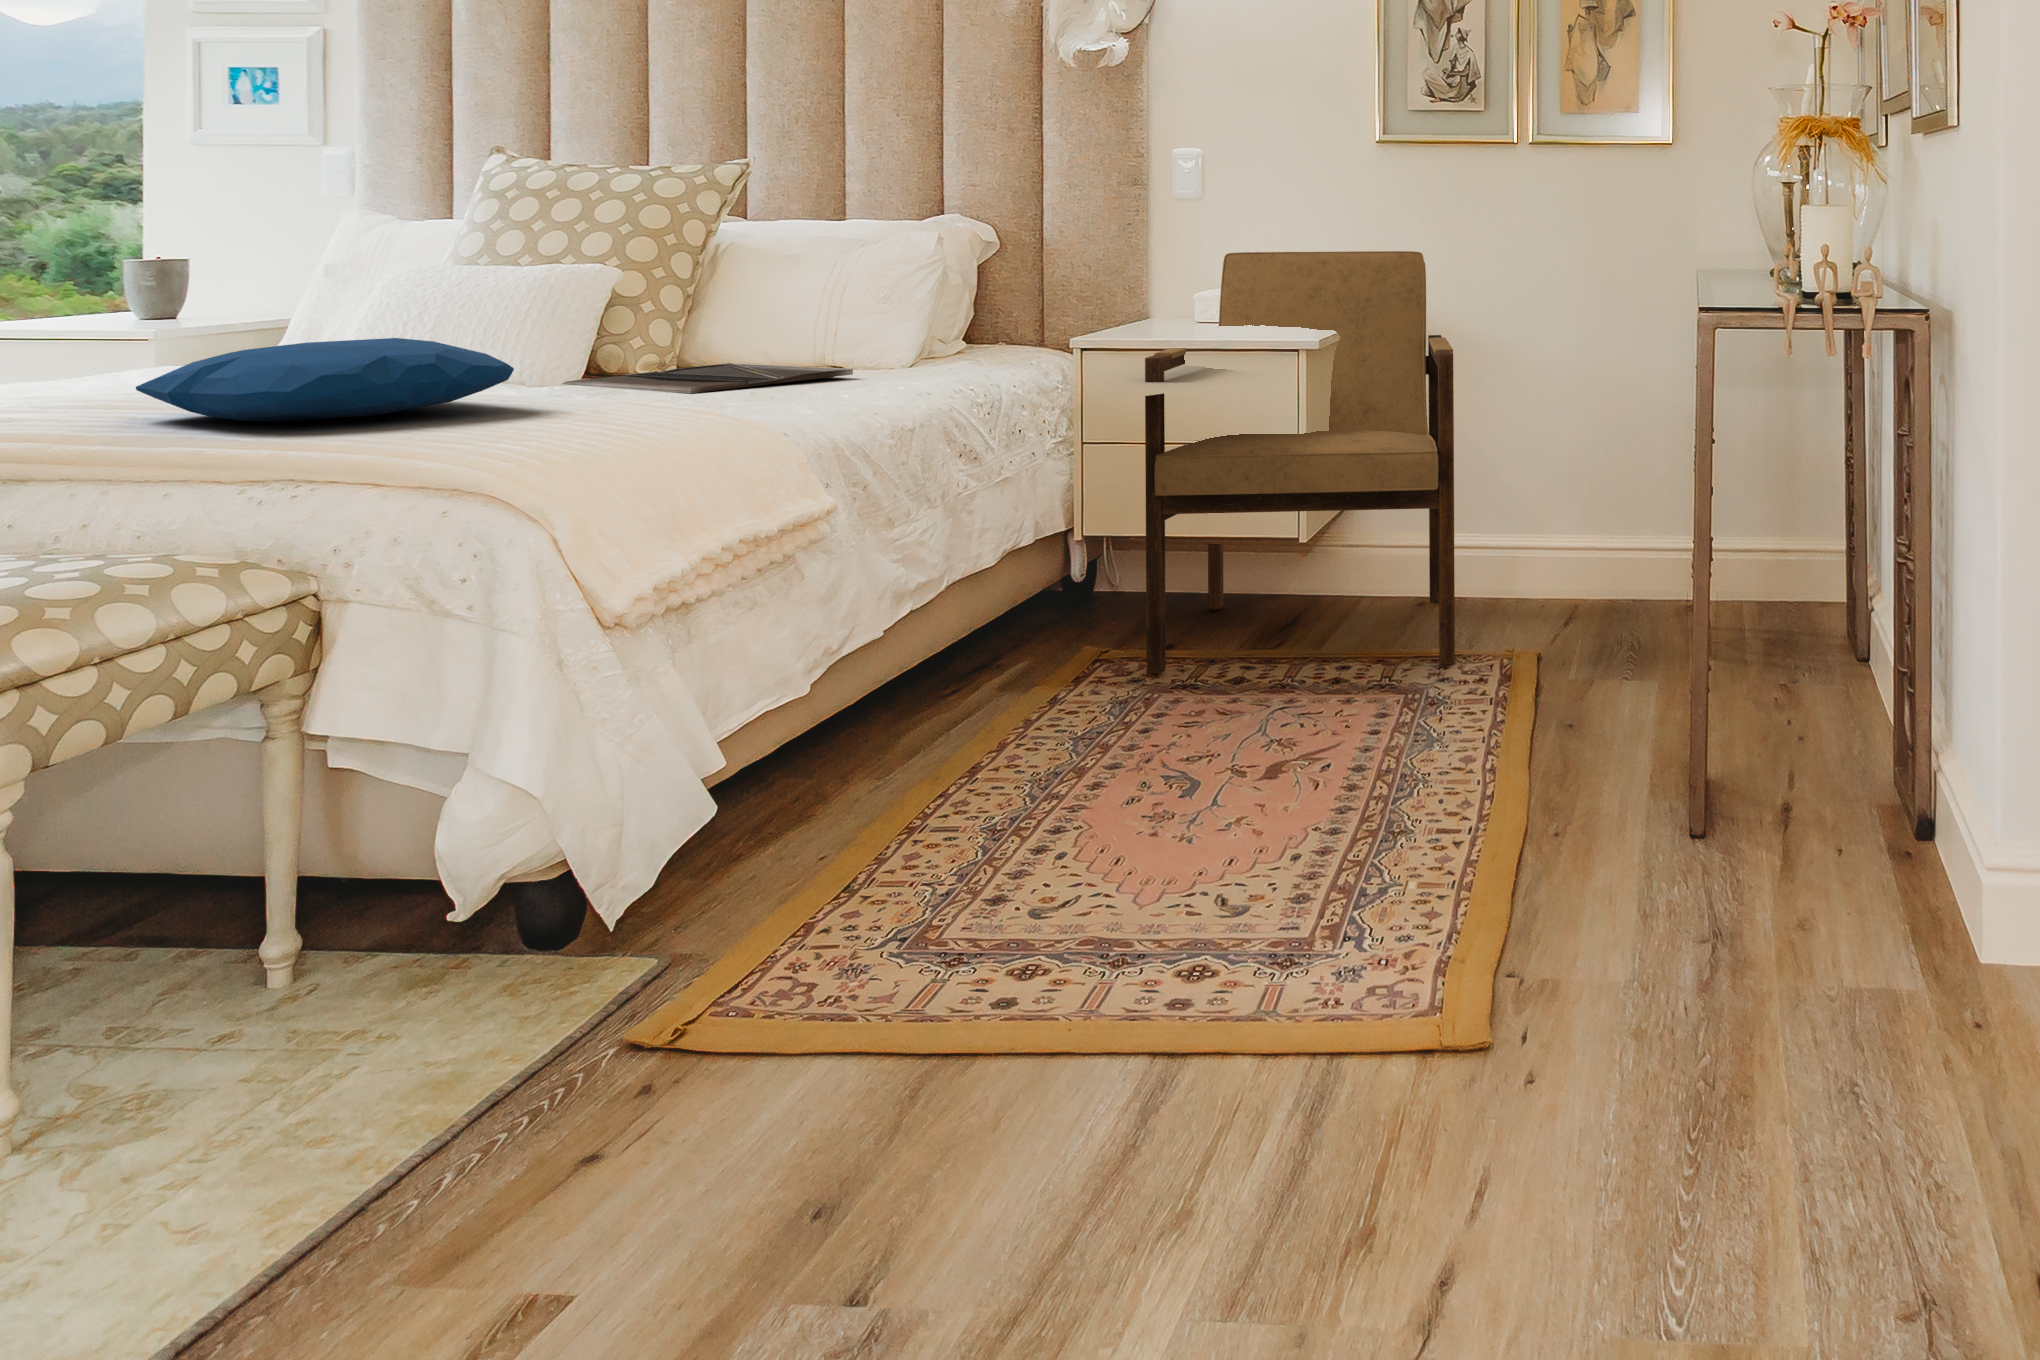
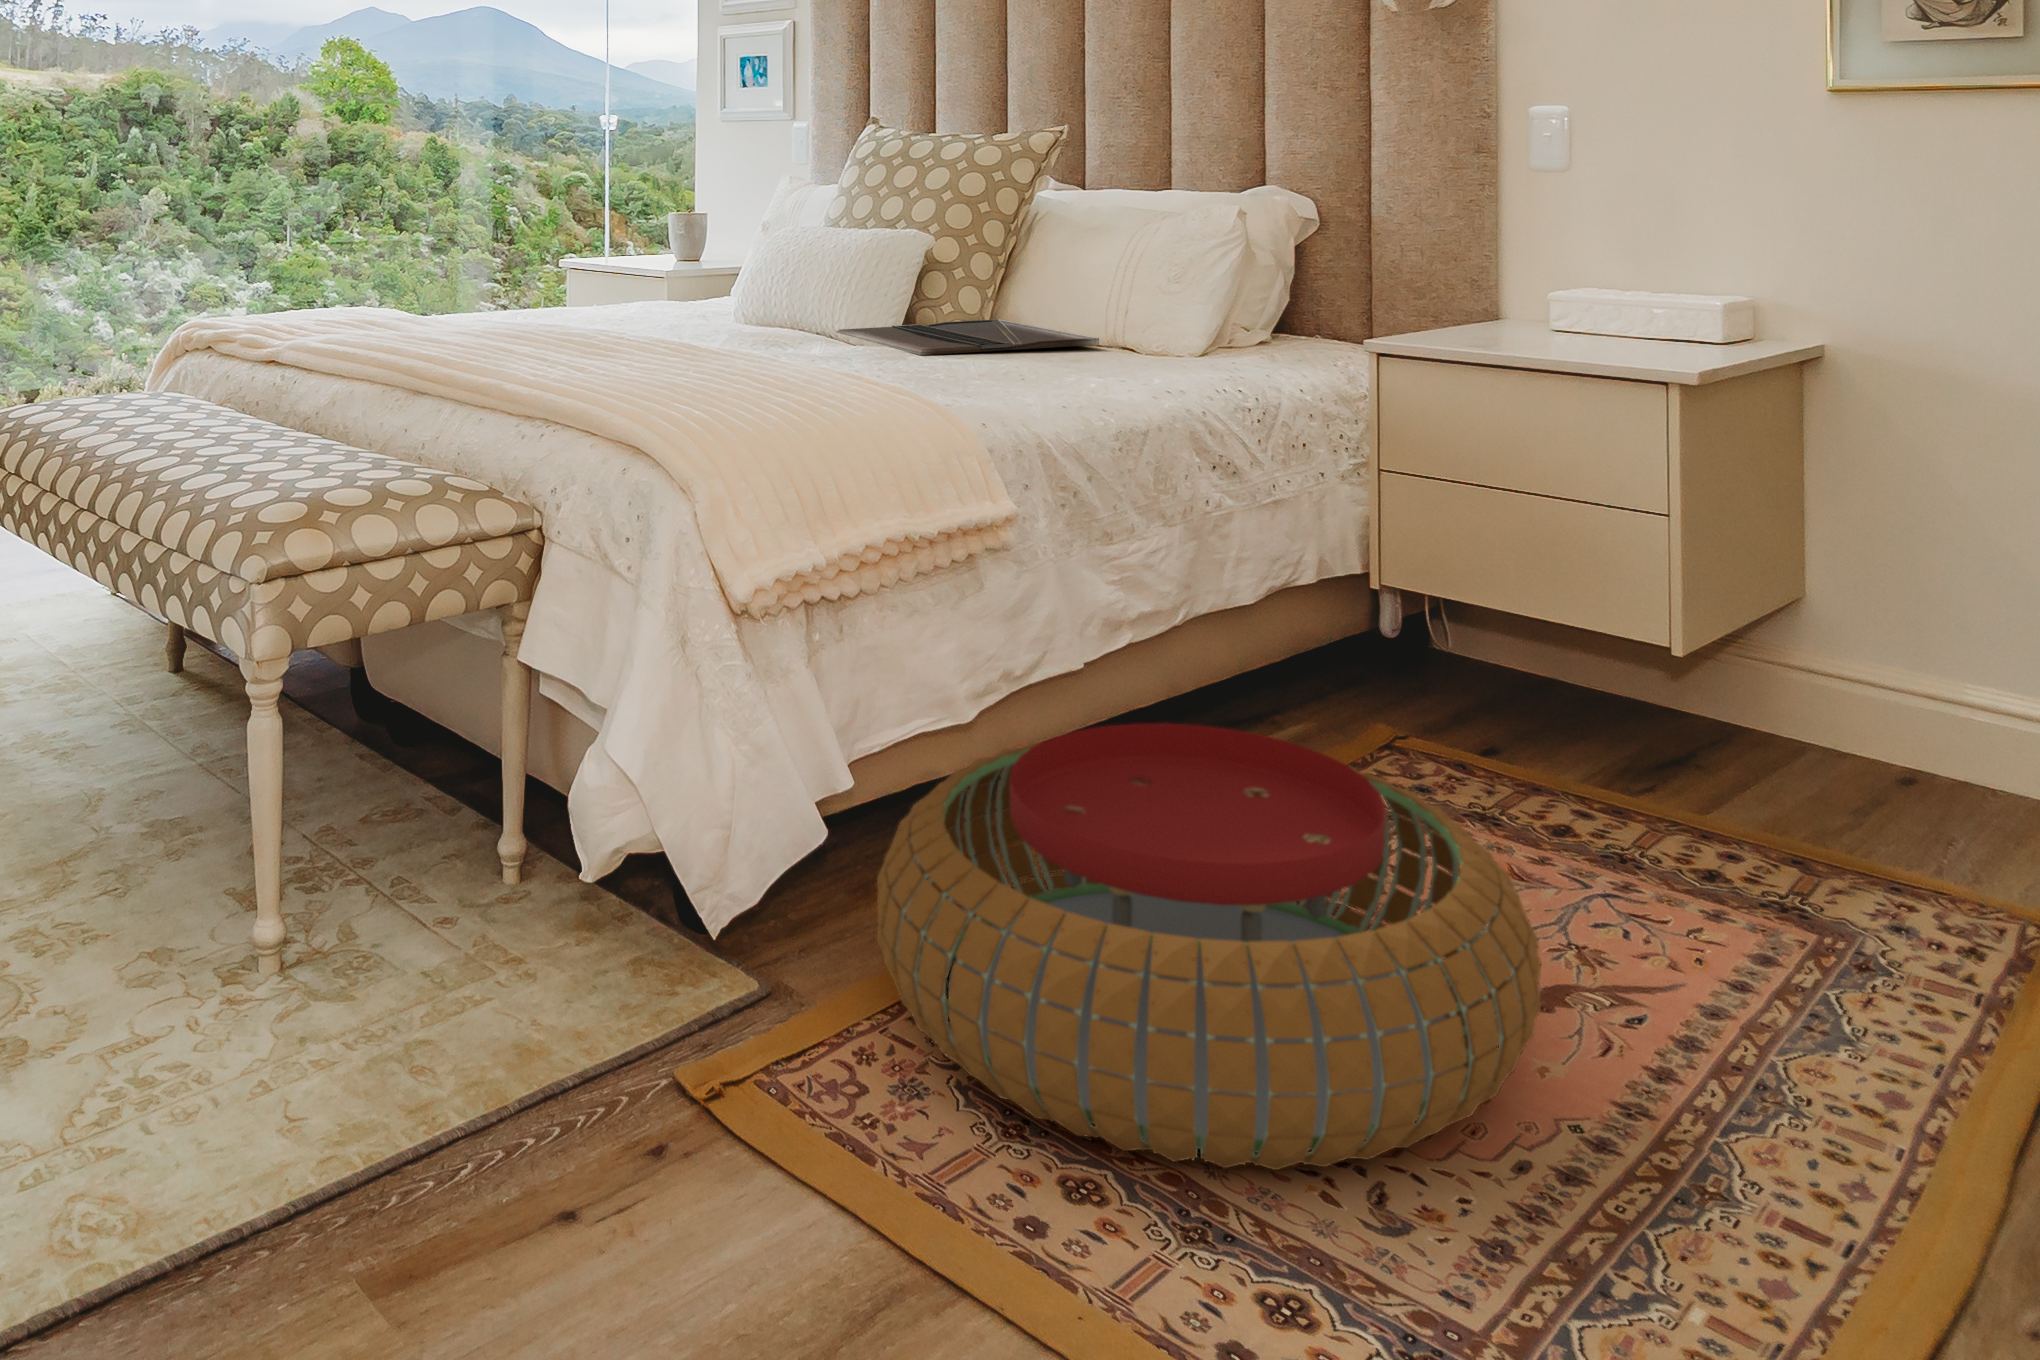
armchair: present [1145,251,1455,674] -> none [1433,208,1973,906]
pillow: present [136,338,514,422] -> none [498,283,752,357]
pouf: none [772,639,1291,950] -> present [877,723,1541,1170]

